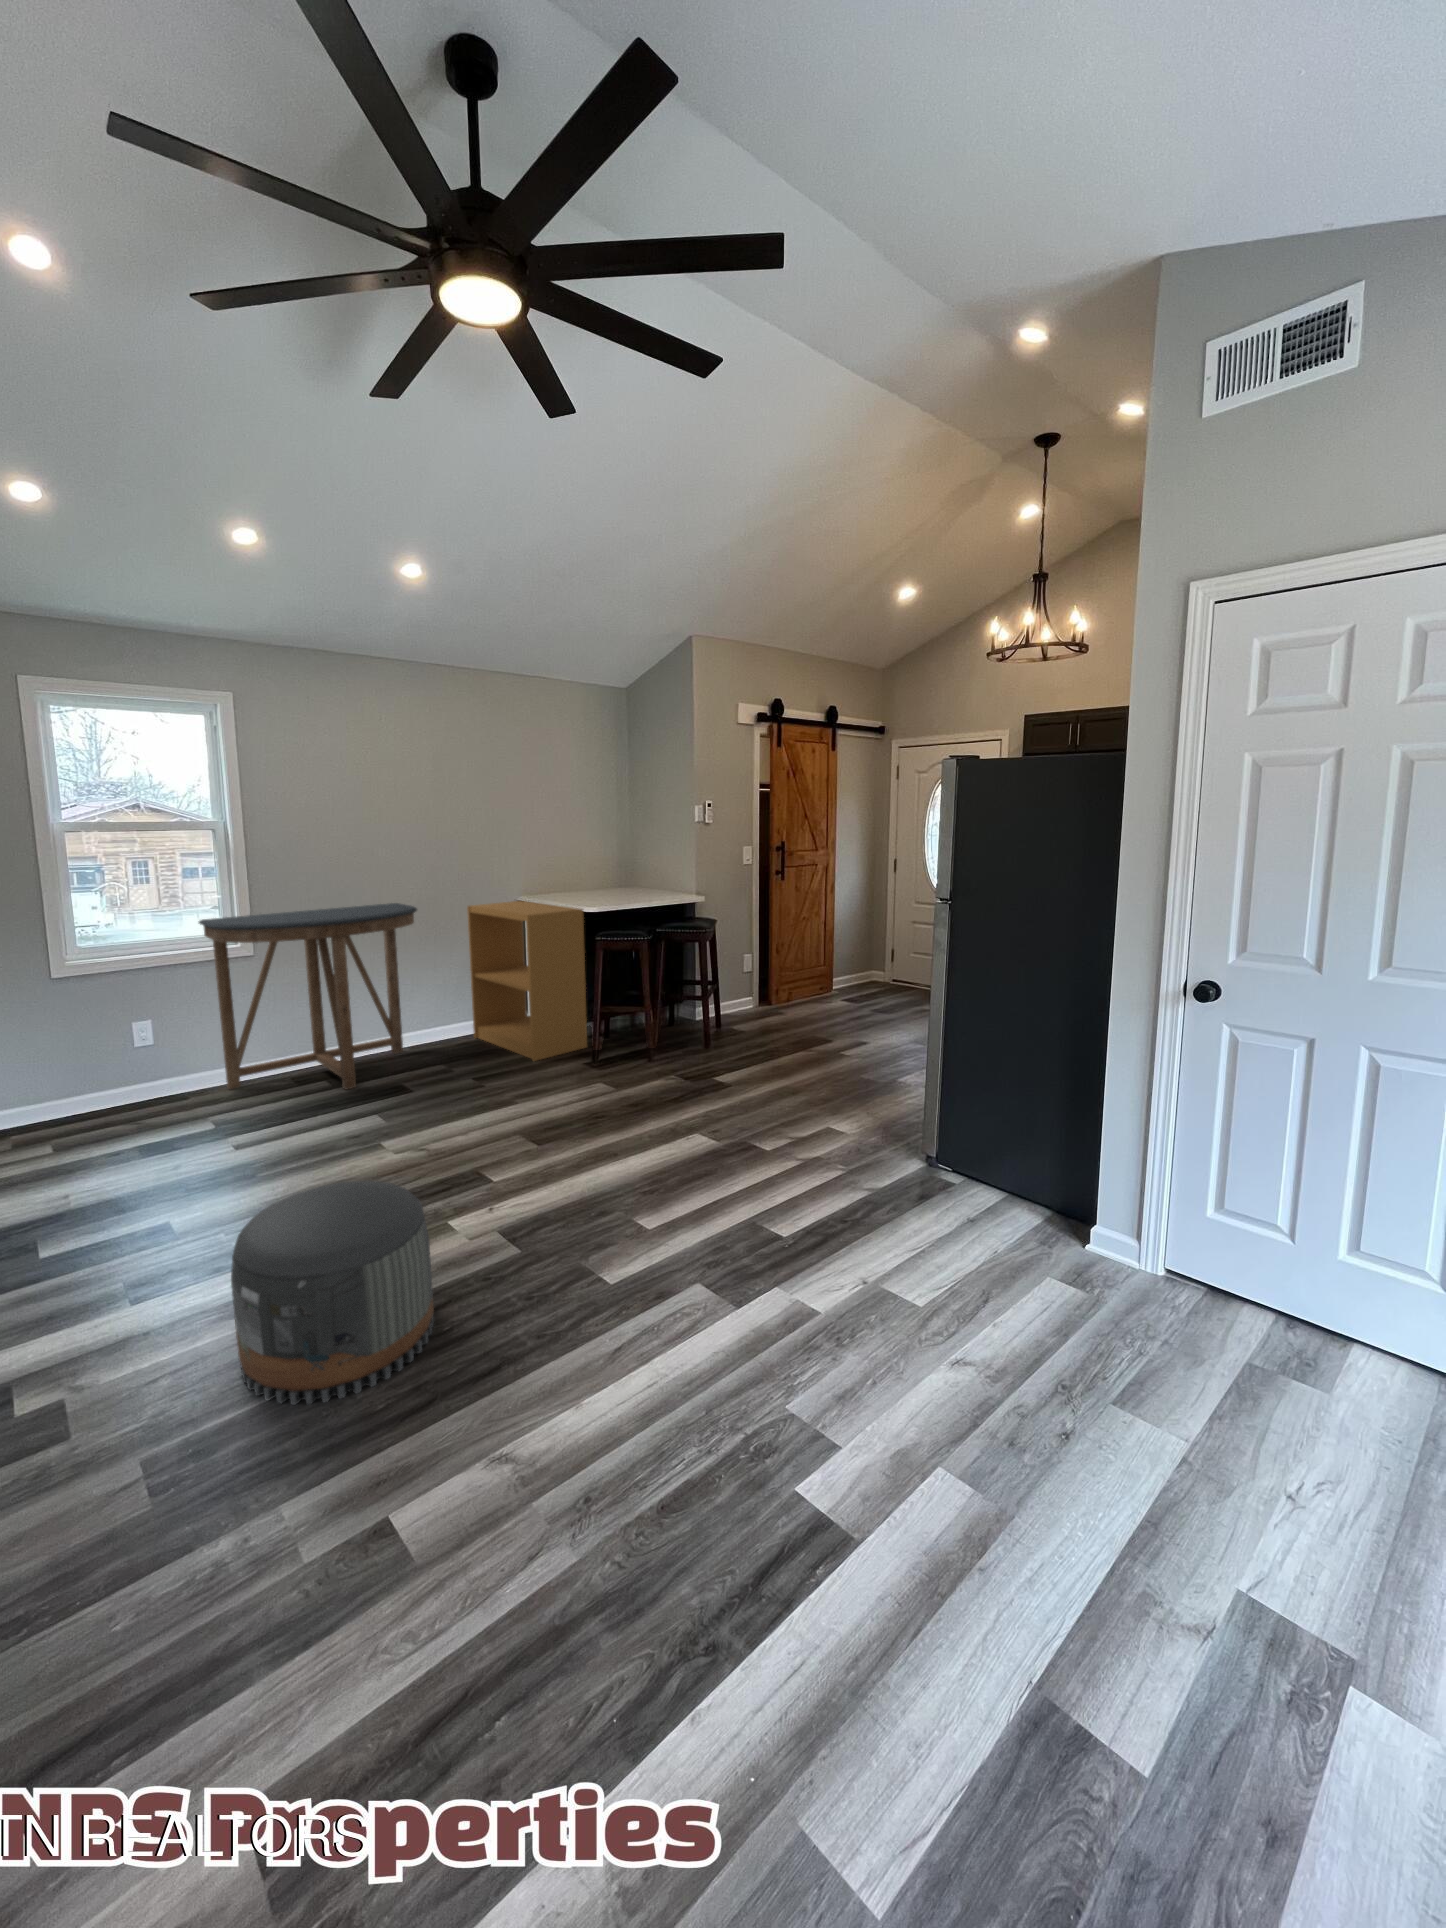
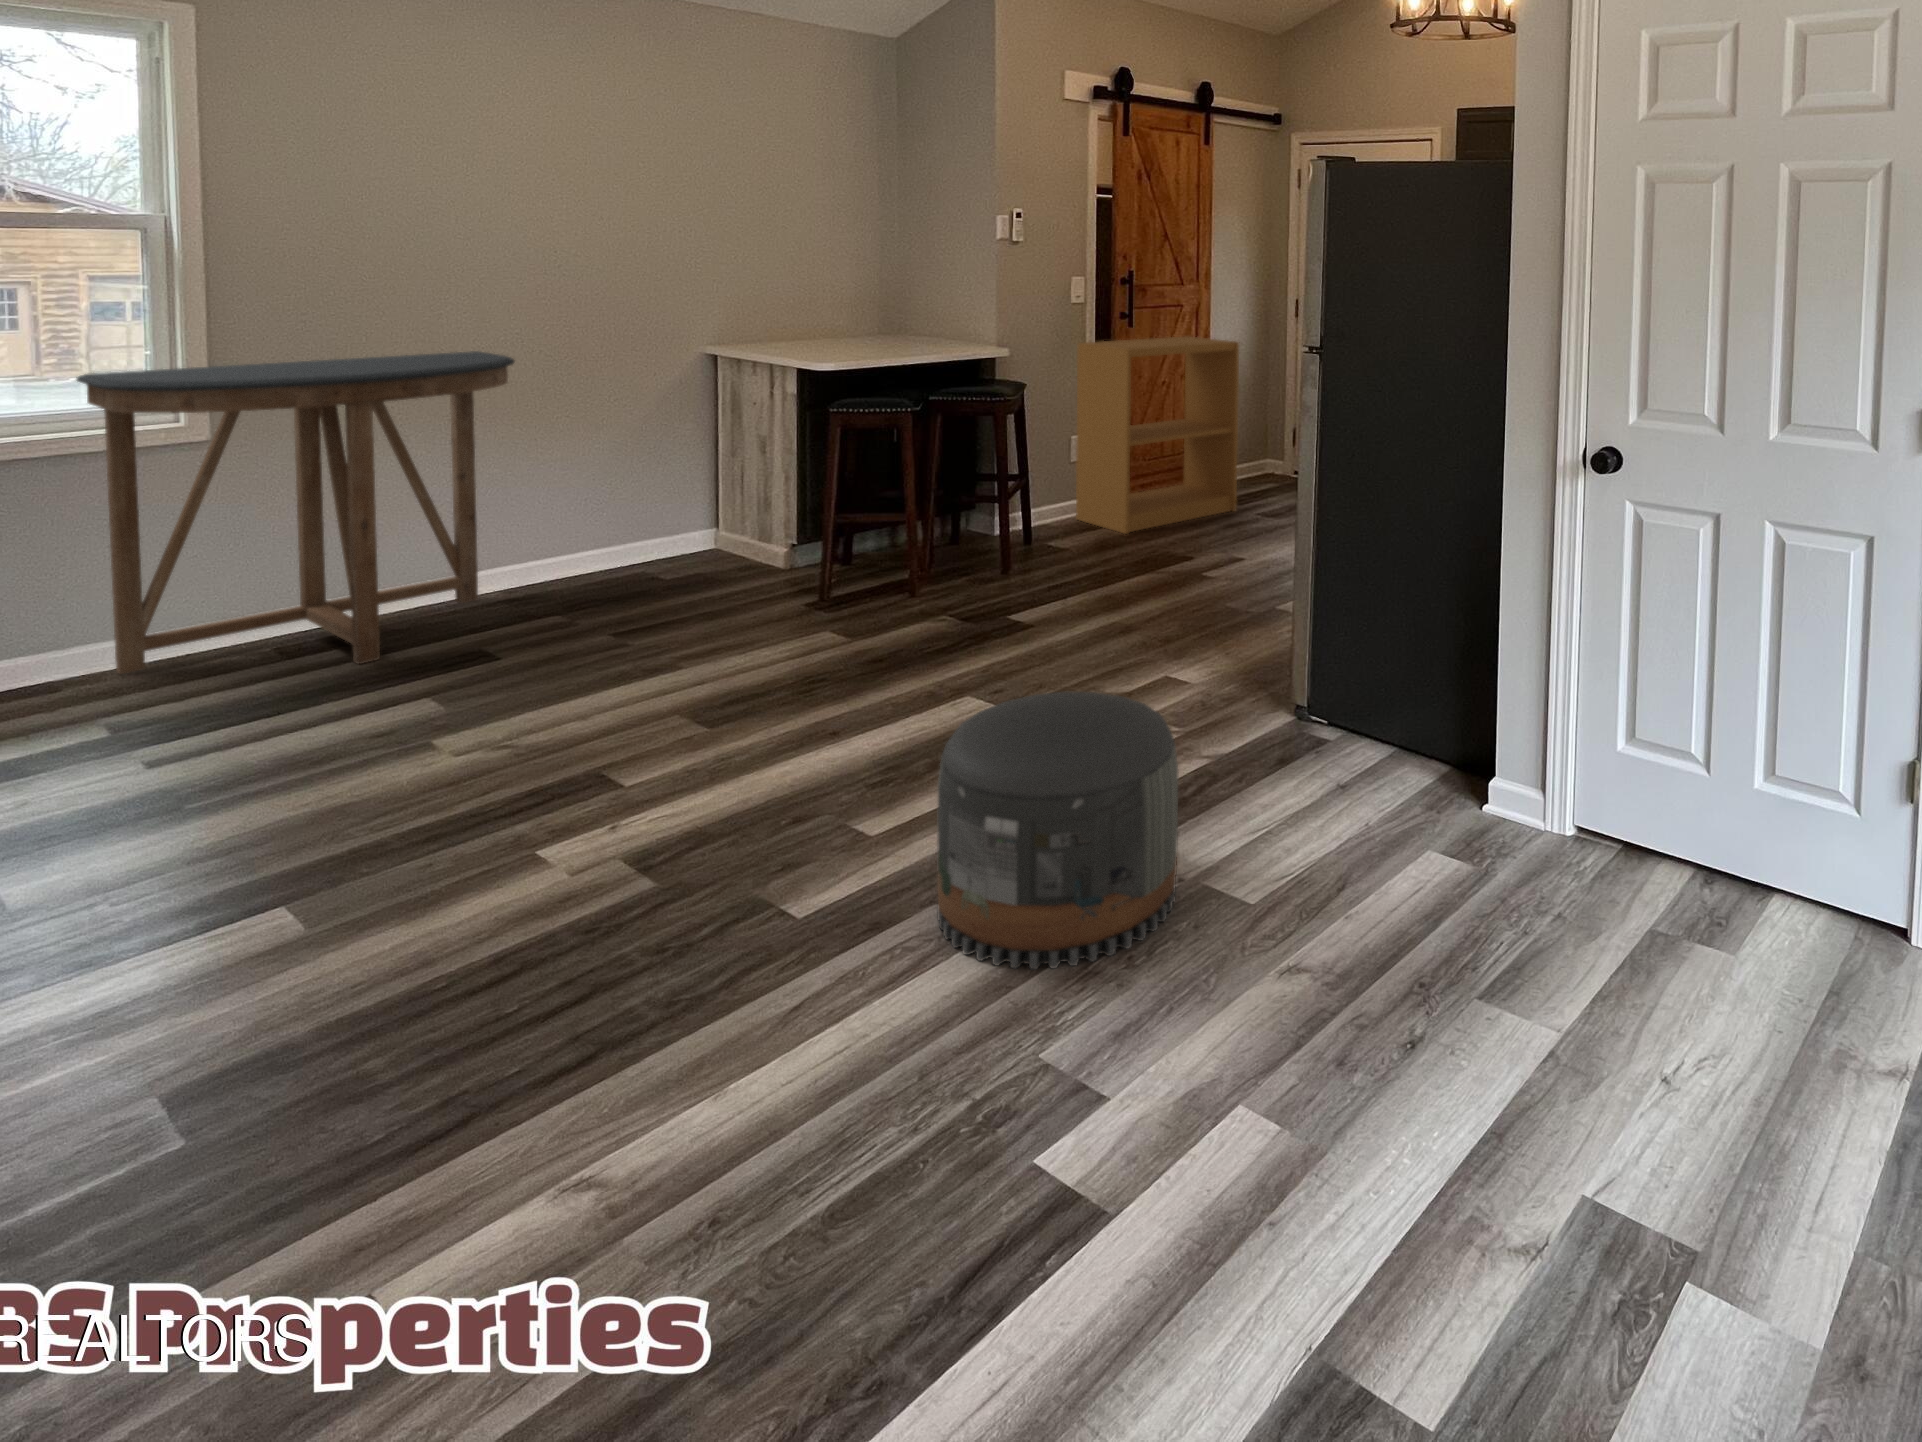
bookshelf: present [467,901,587,1061] -> present [1076,336,1239,534]
pouf: present [231,1181,434,1405] -> present [937,691,1179,969]

